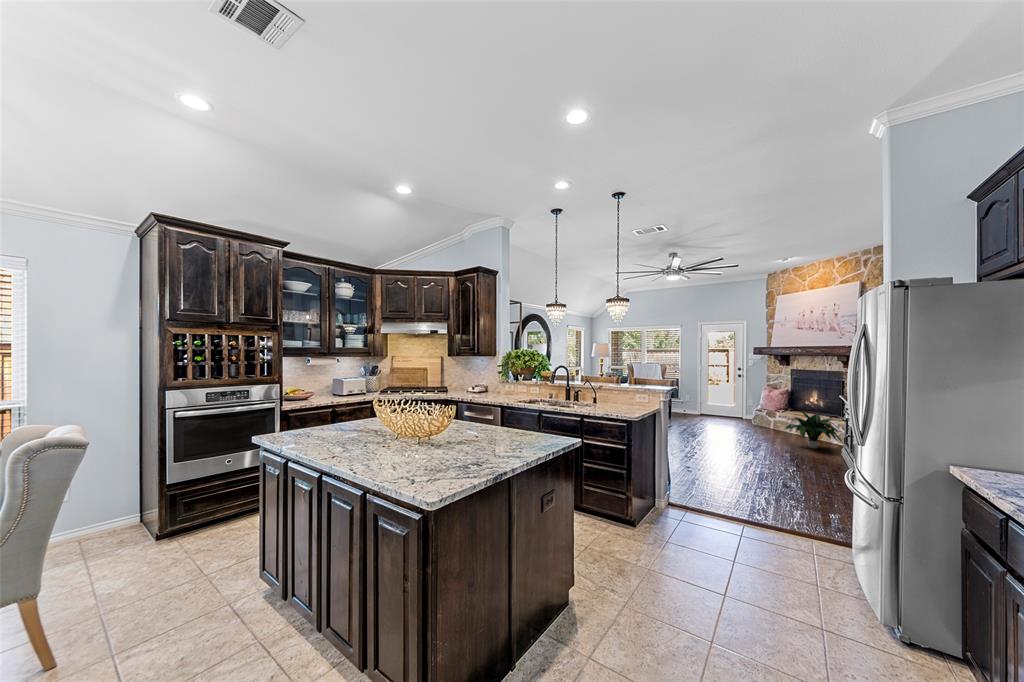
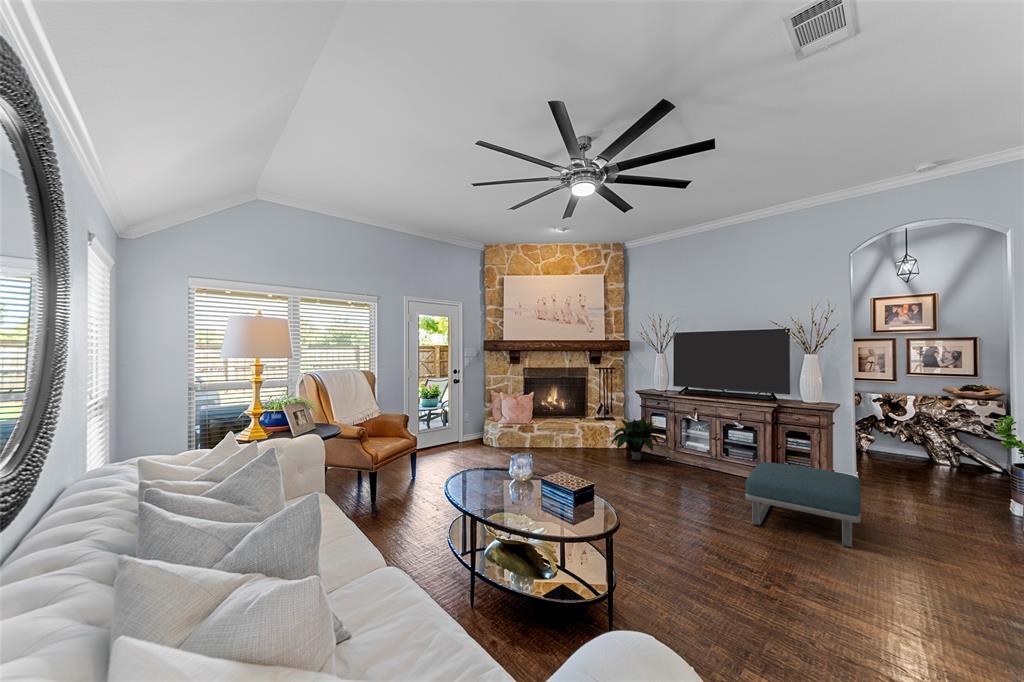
footstool: none [713,429,787,477] -> present [745,462,861,547]

